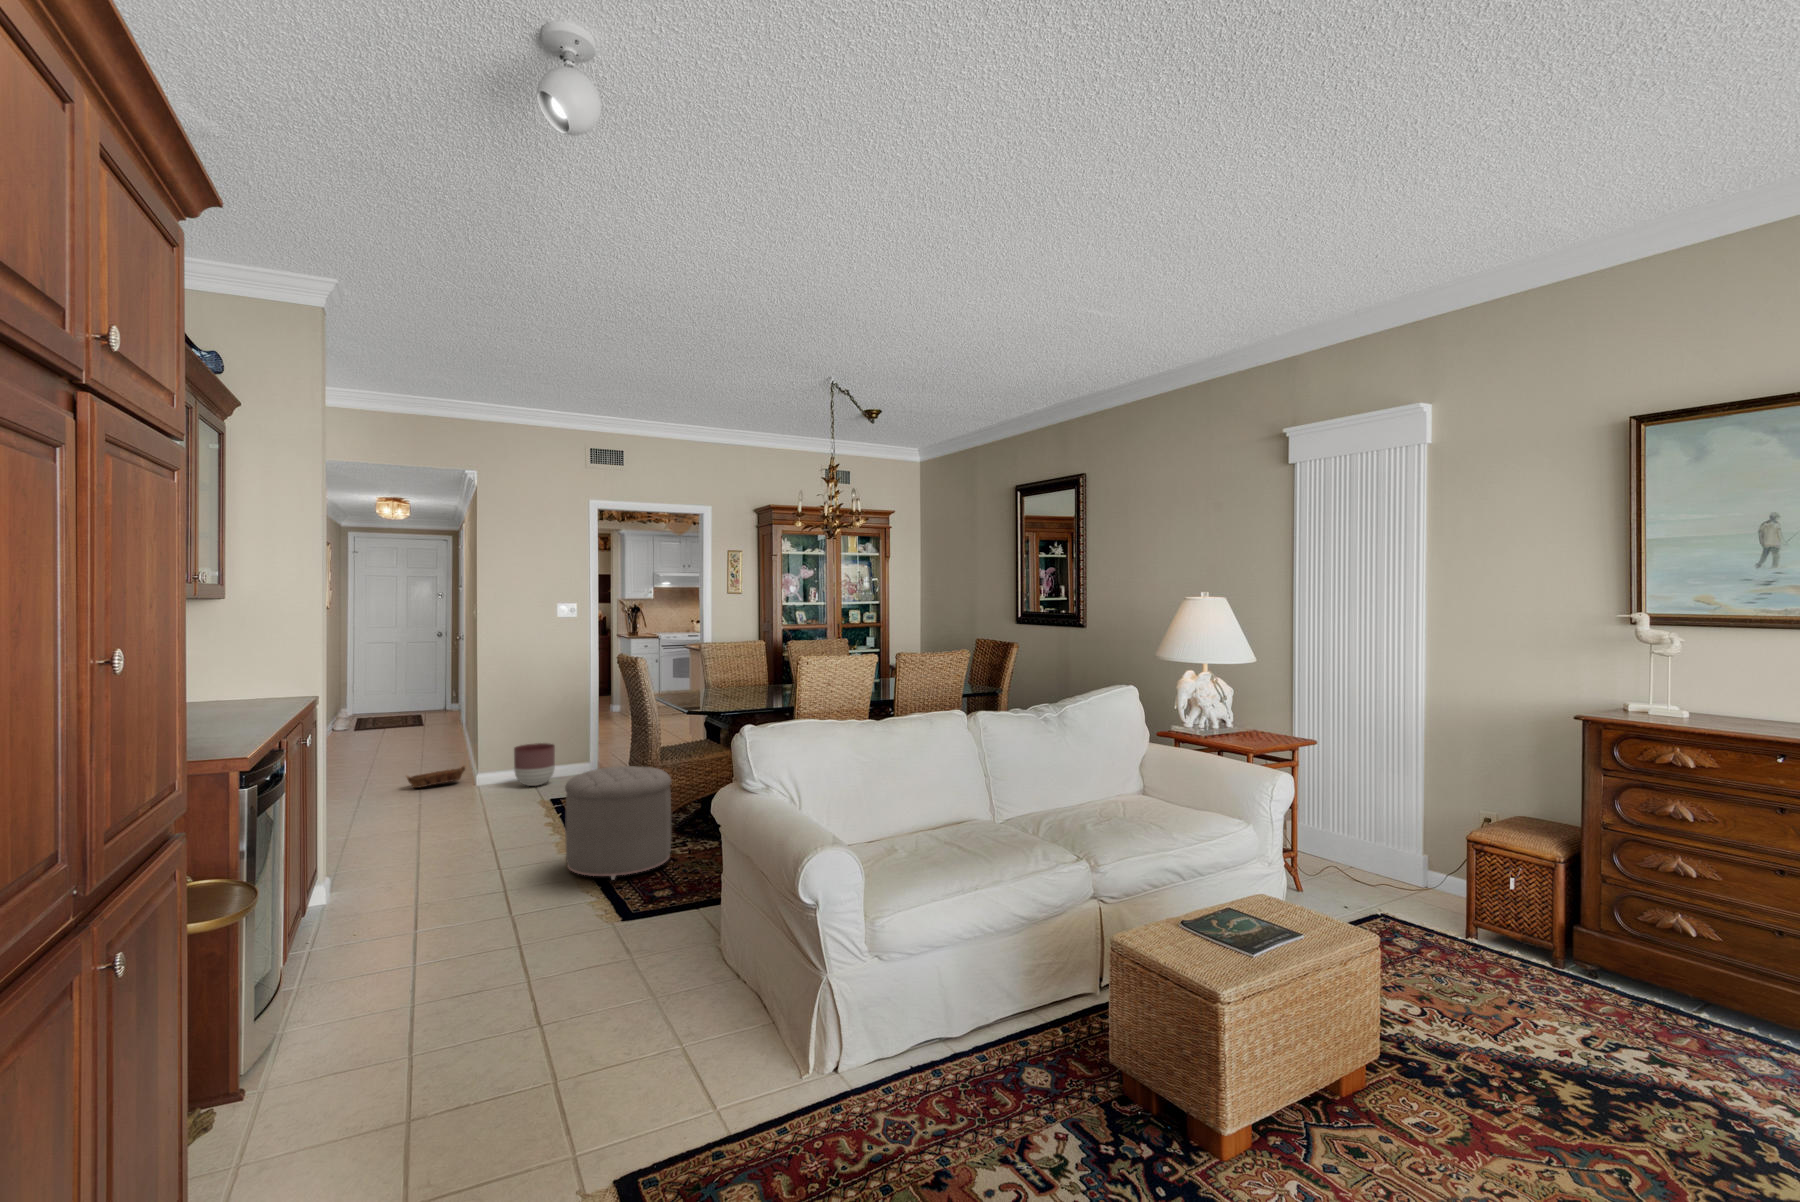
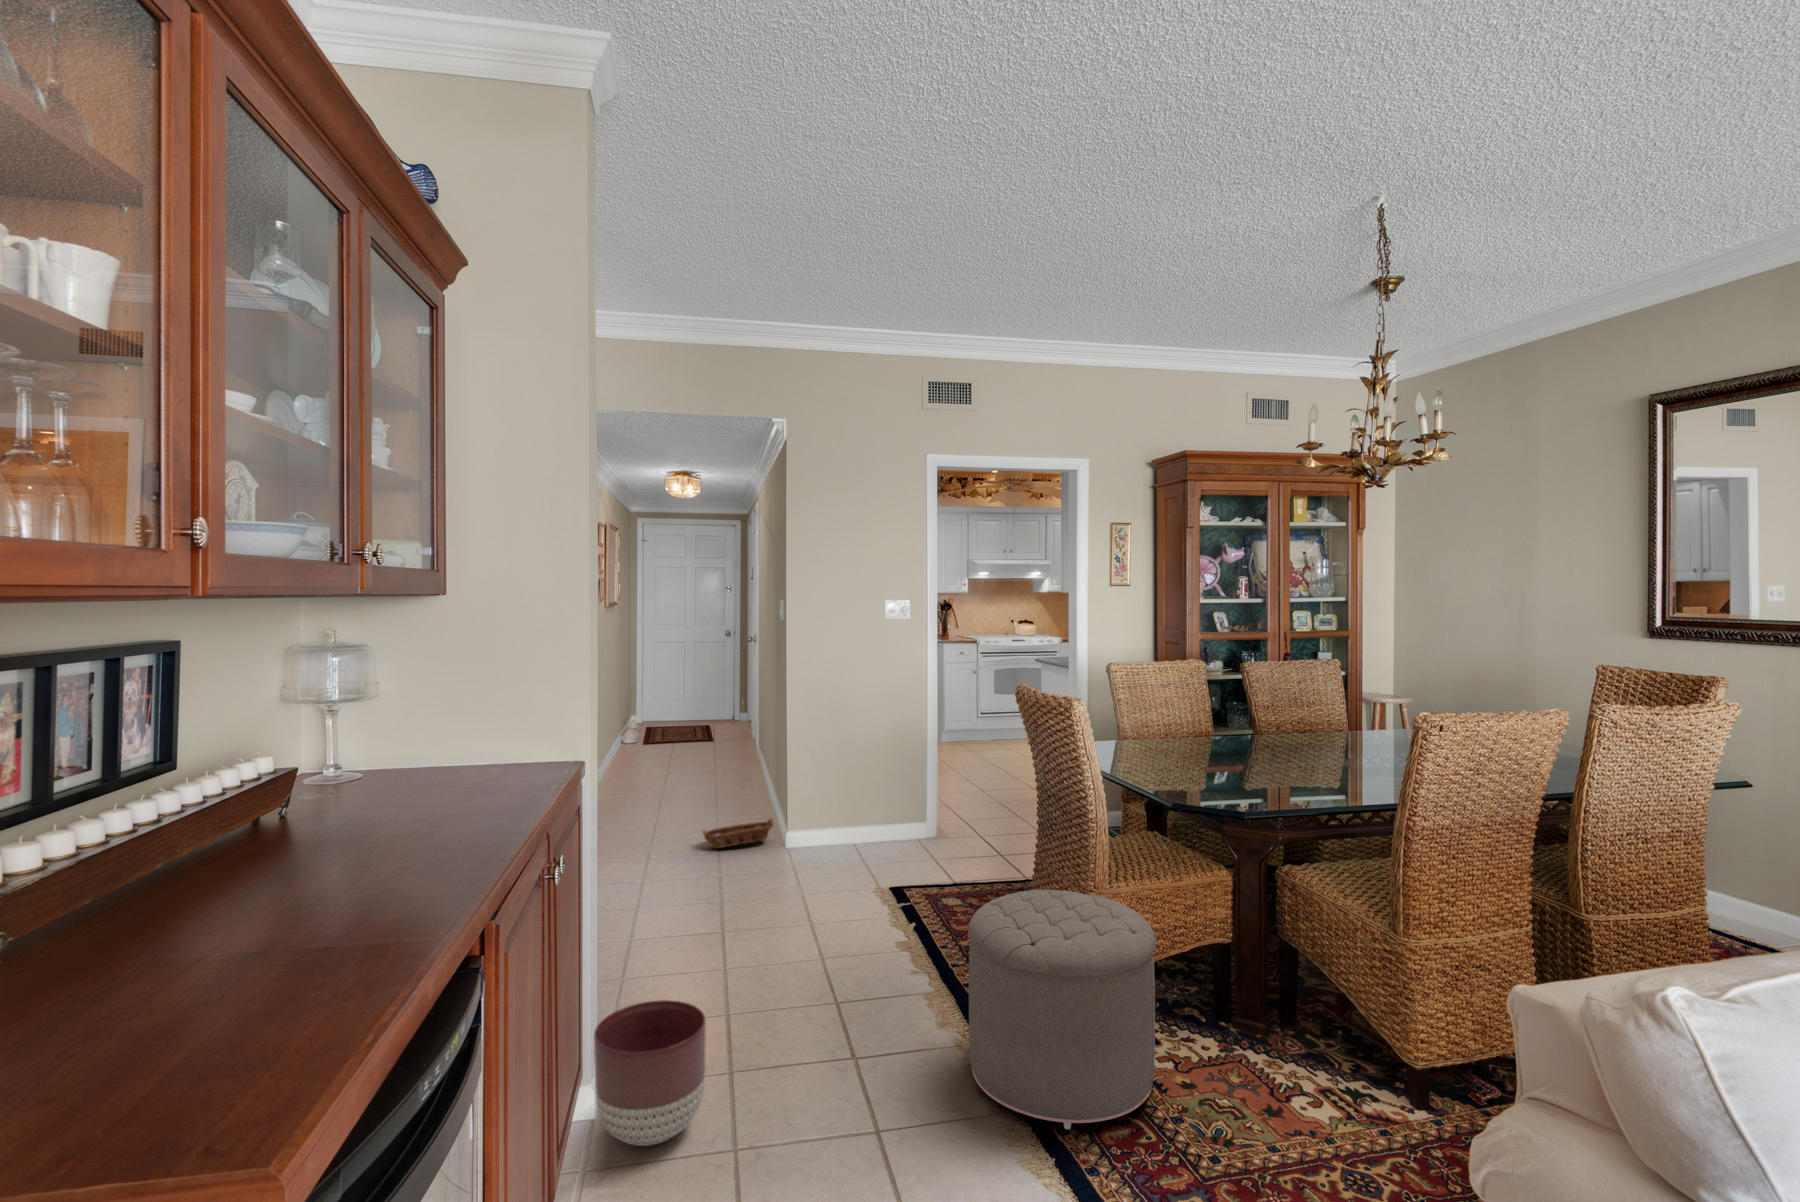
planter: present [514,743,555,786] -> present [594,1000,706,1146]

